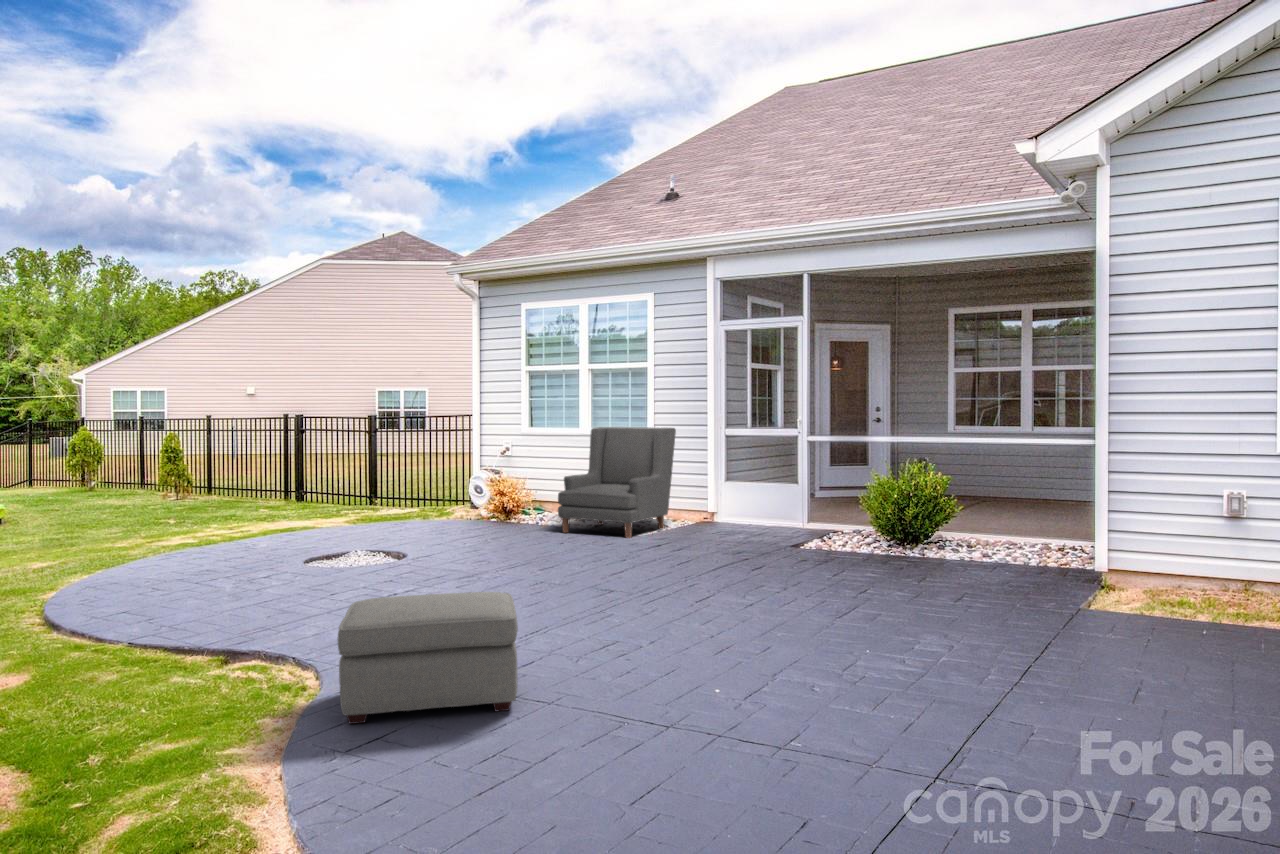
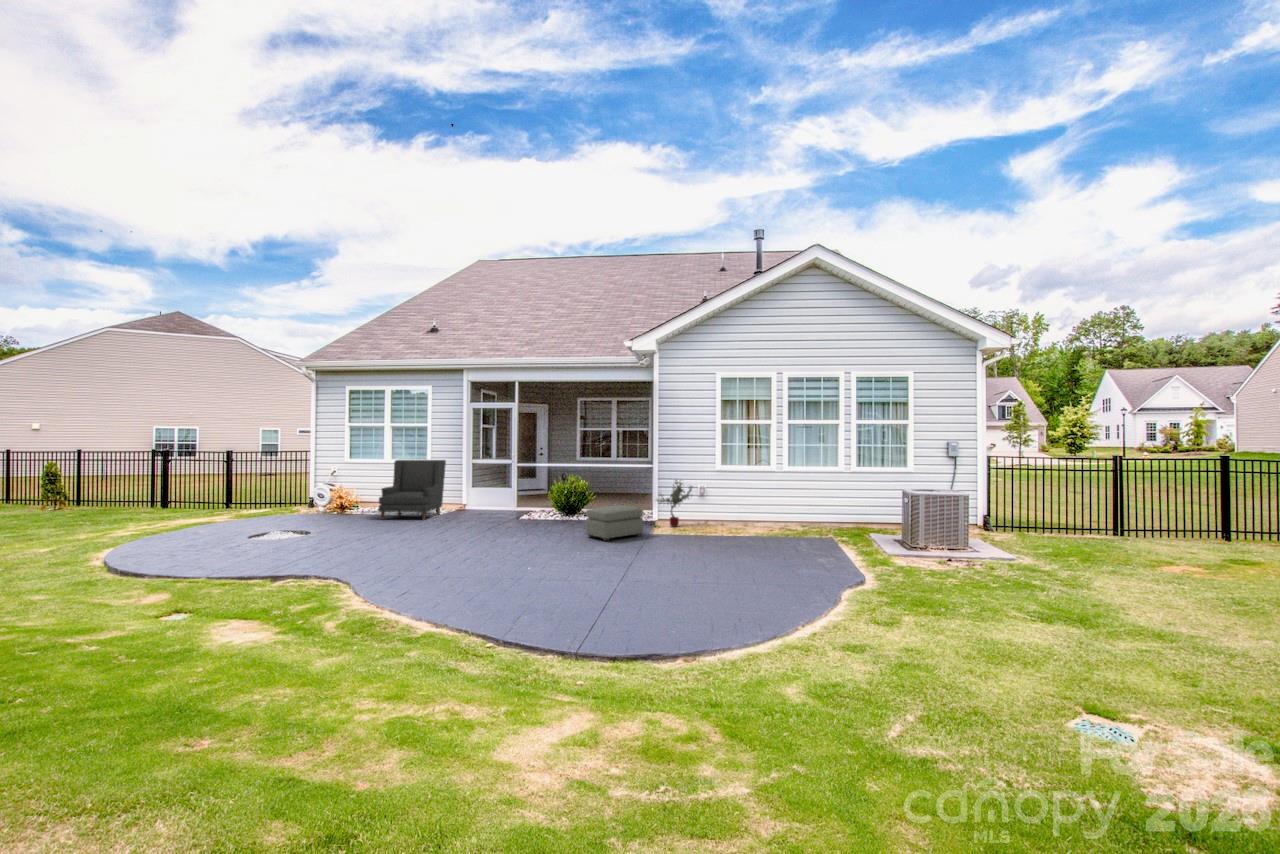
potted tree: none [1119,474,1239,598] -> present [657,480,693,527]
ottoman: present [337,592,518,724] -> present [586,505,643,541]

